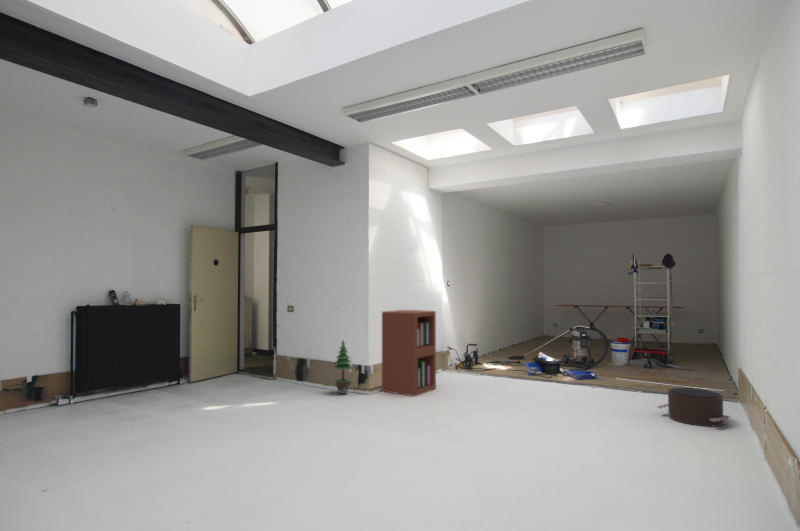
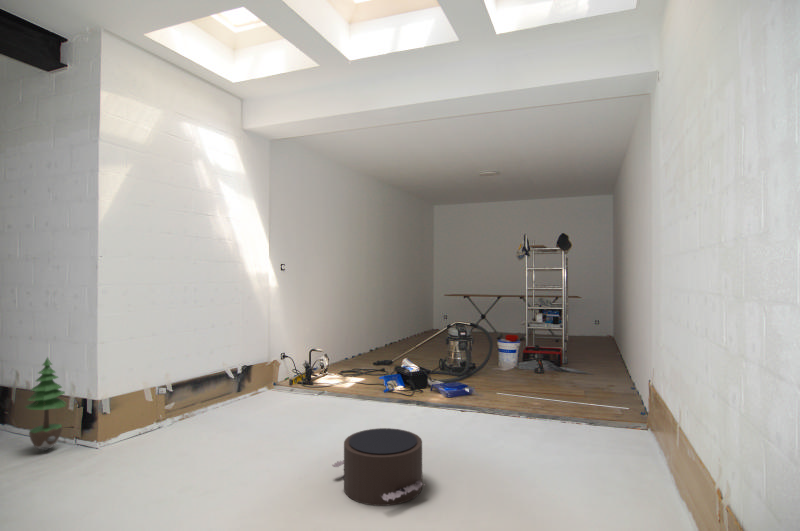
bookshelf: present [382,310,436,396] -> none [126,304,227,450]
pouf: present [658,388,730,426] -> present [332,428,424,506]

